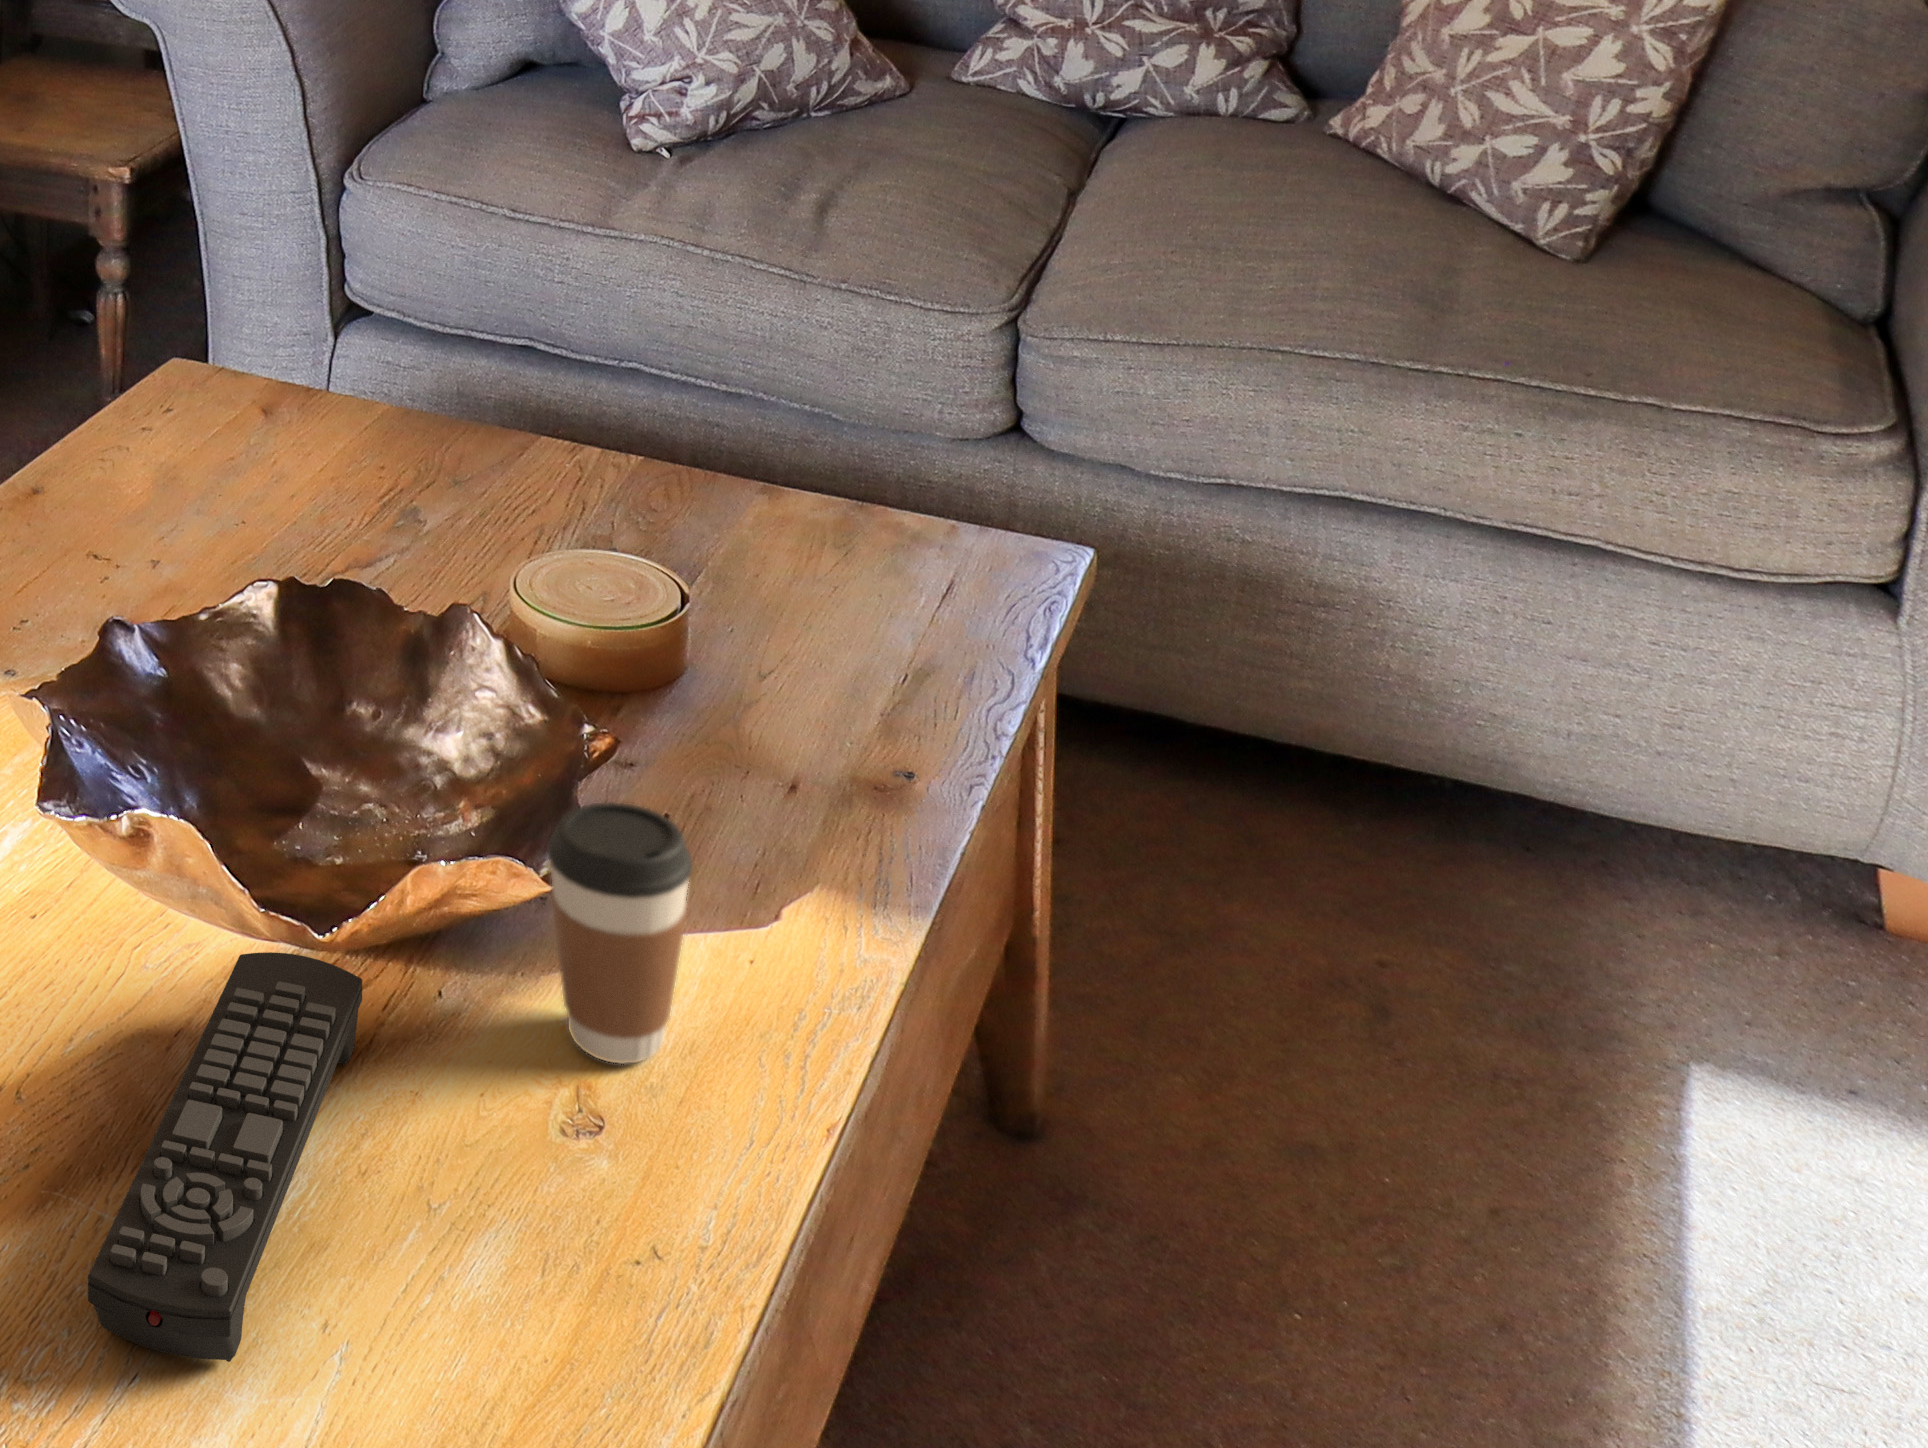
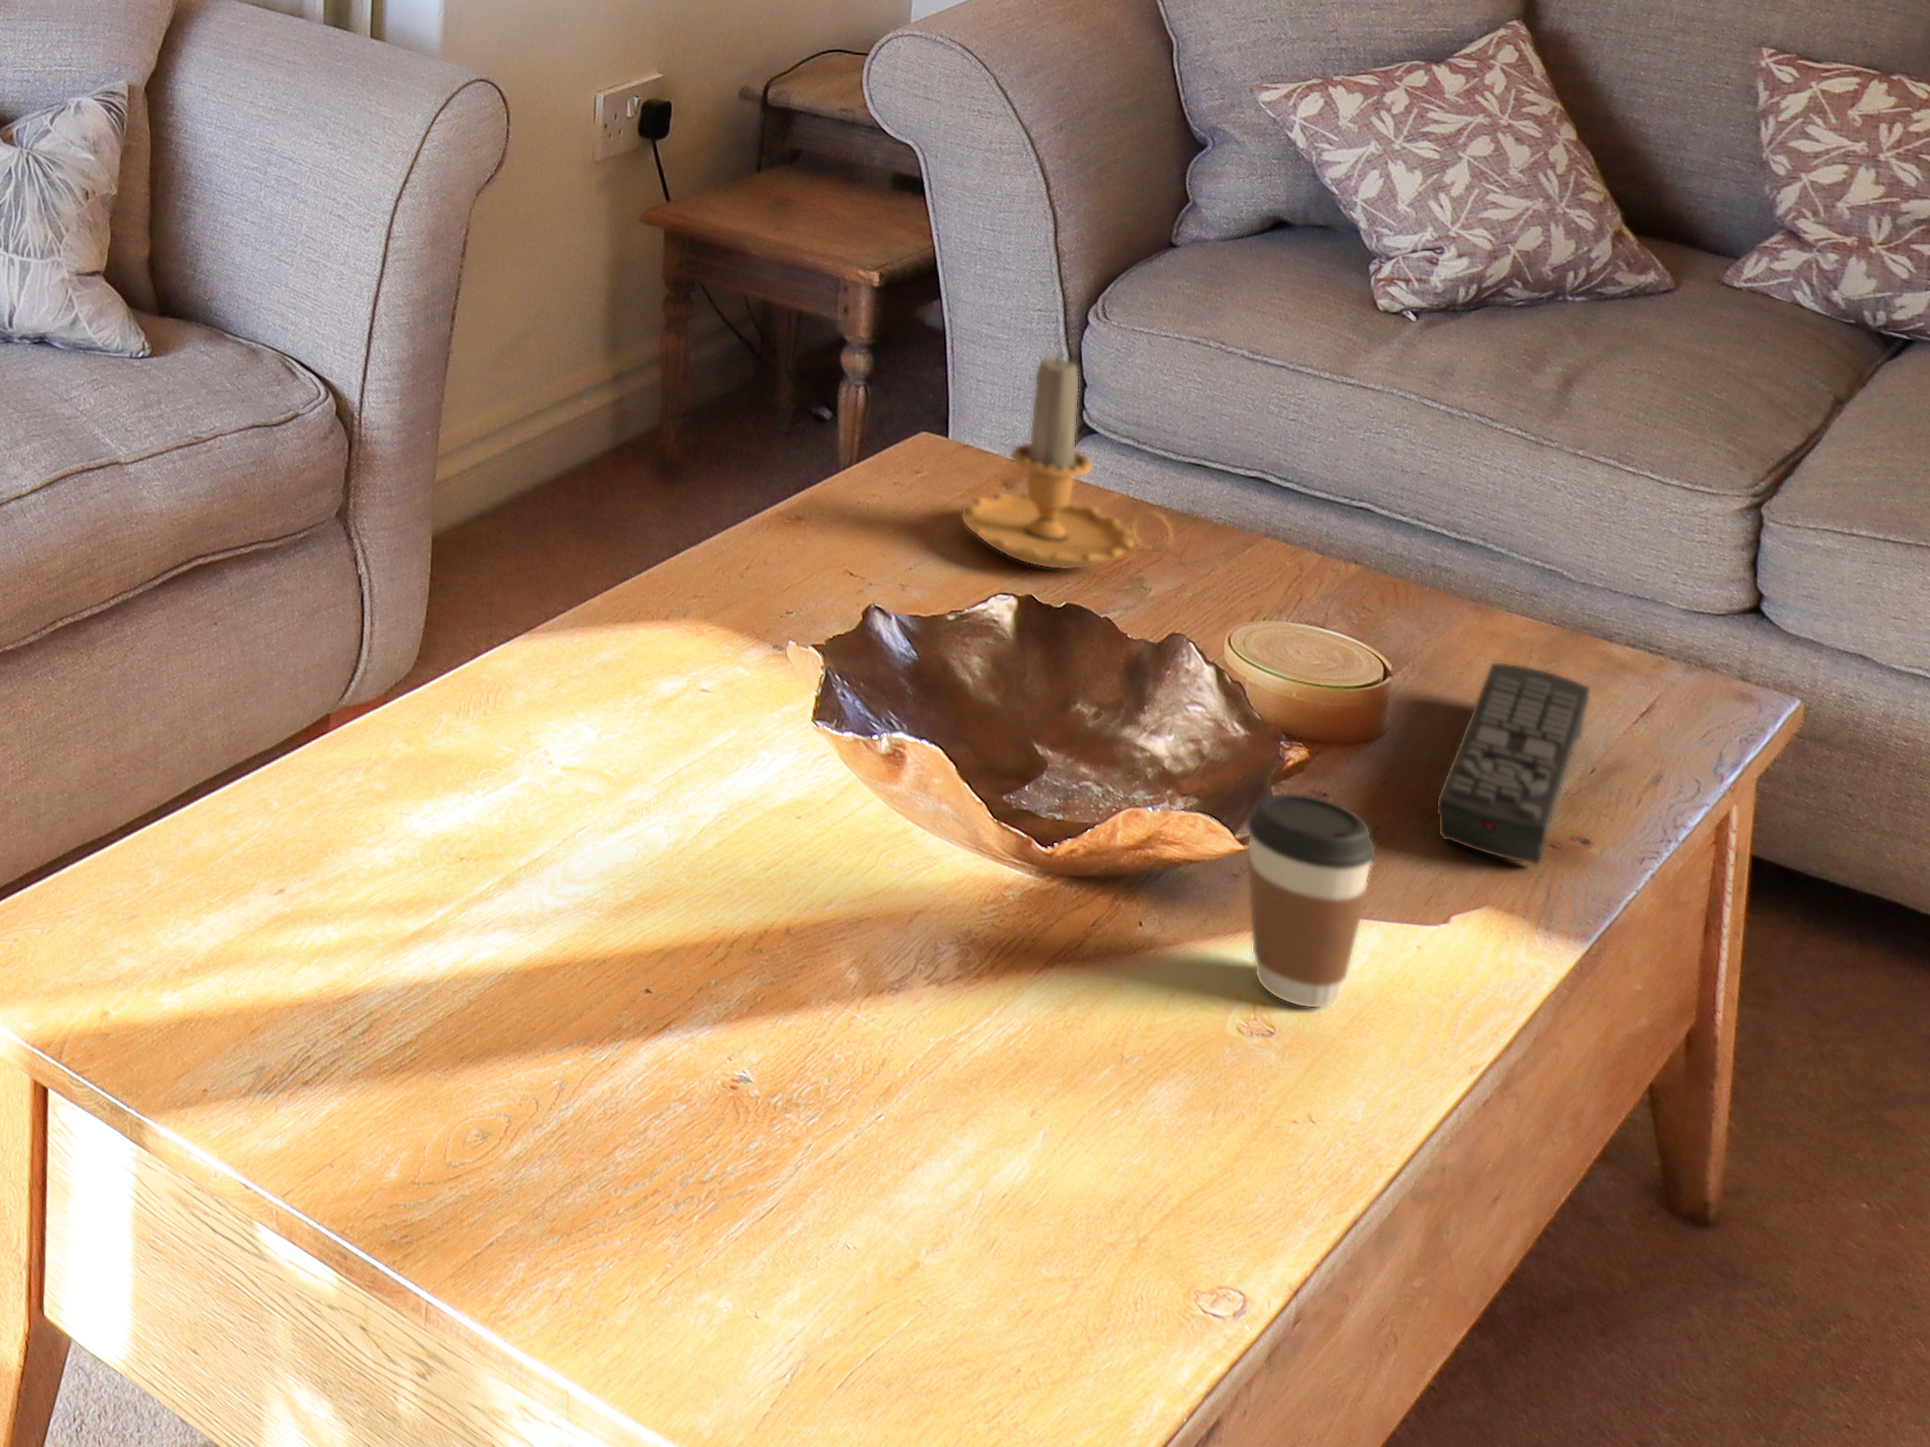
candle: none [210,264,440,517] -> present [962,358,1172,568]
remote control: present [88,952,362,1362] -> present [1437,663,1589,865]

